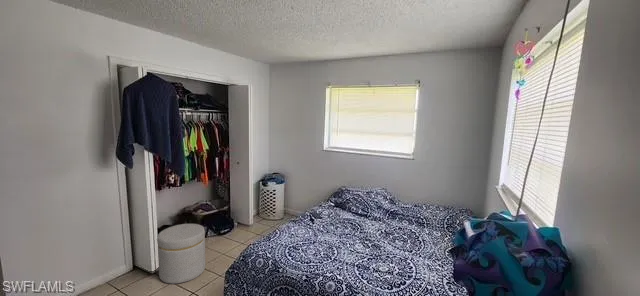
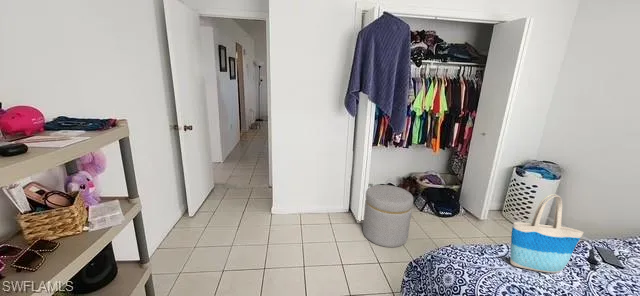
tote bag: none [281,193,306,238] -> present [510,194,583,273]

